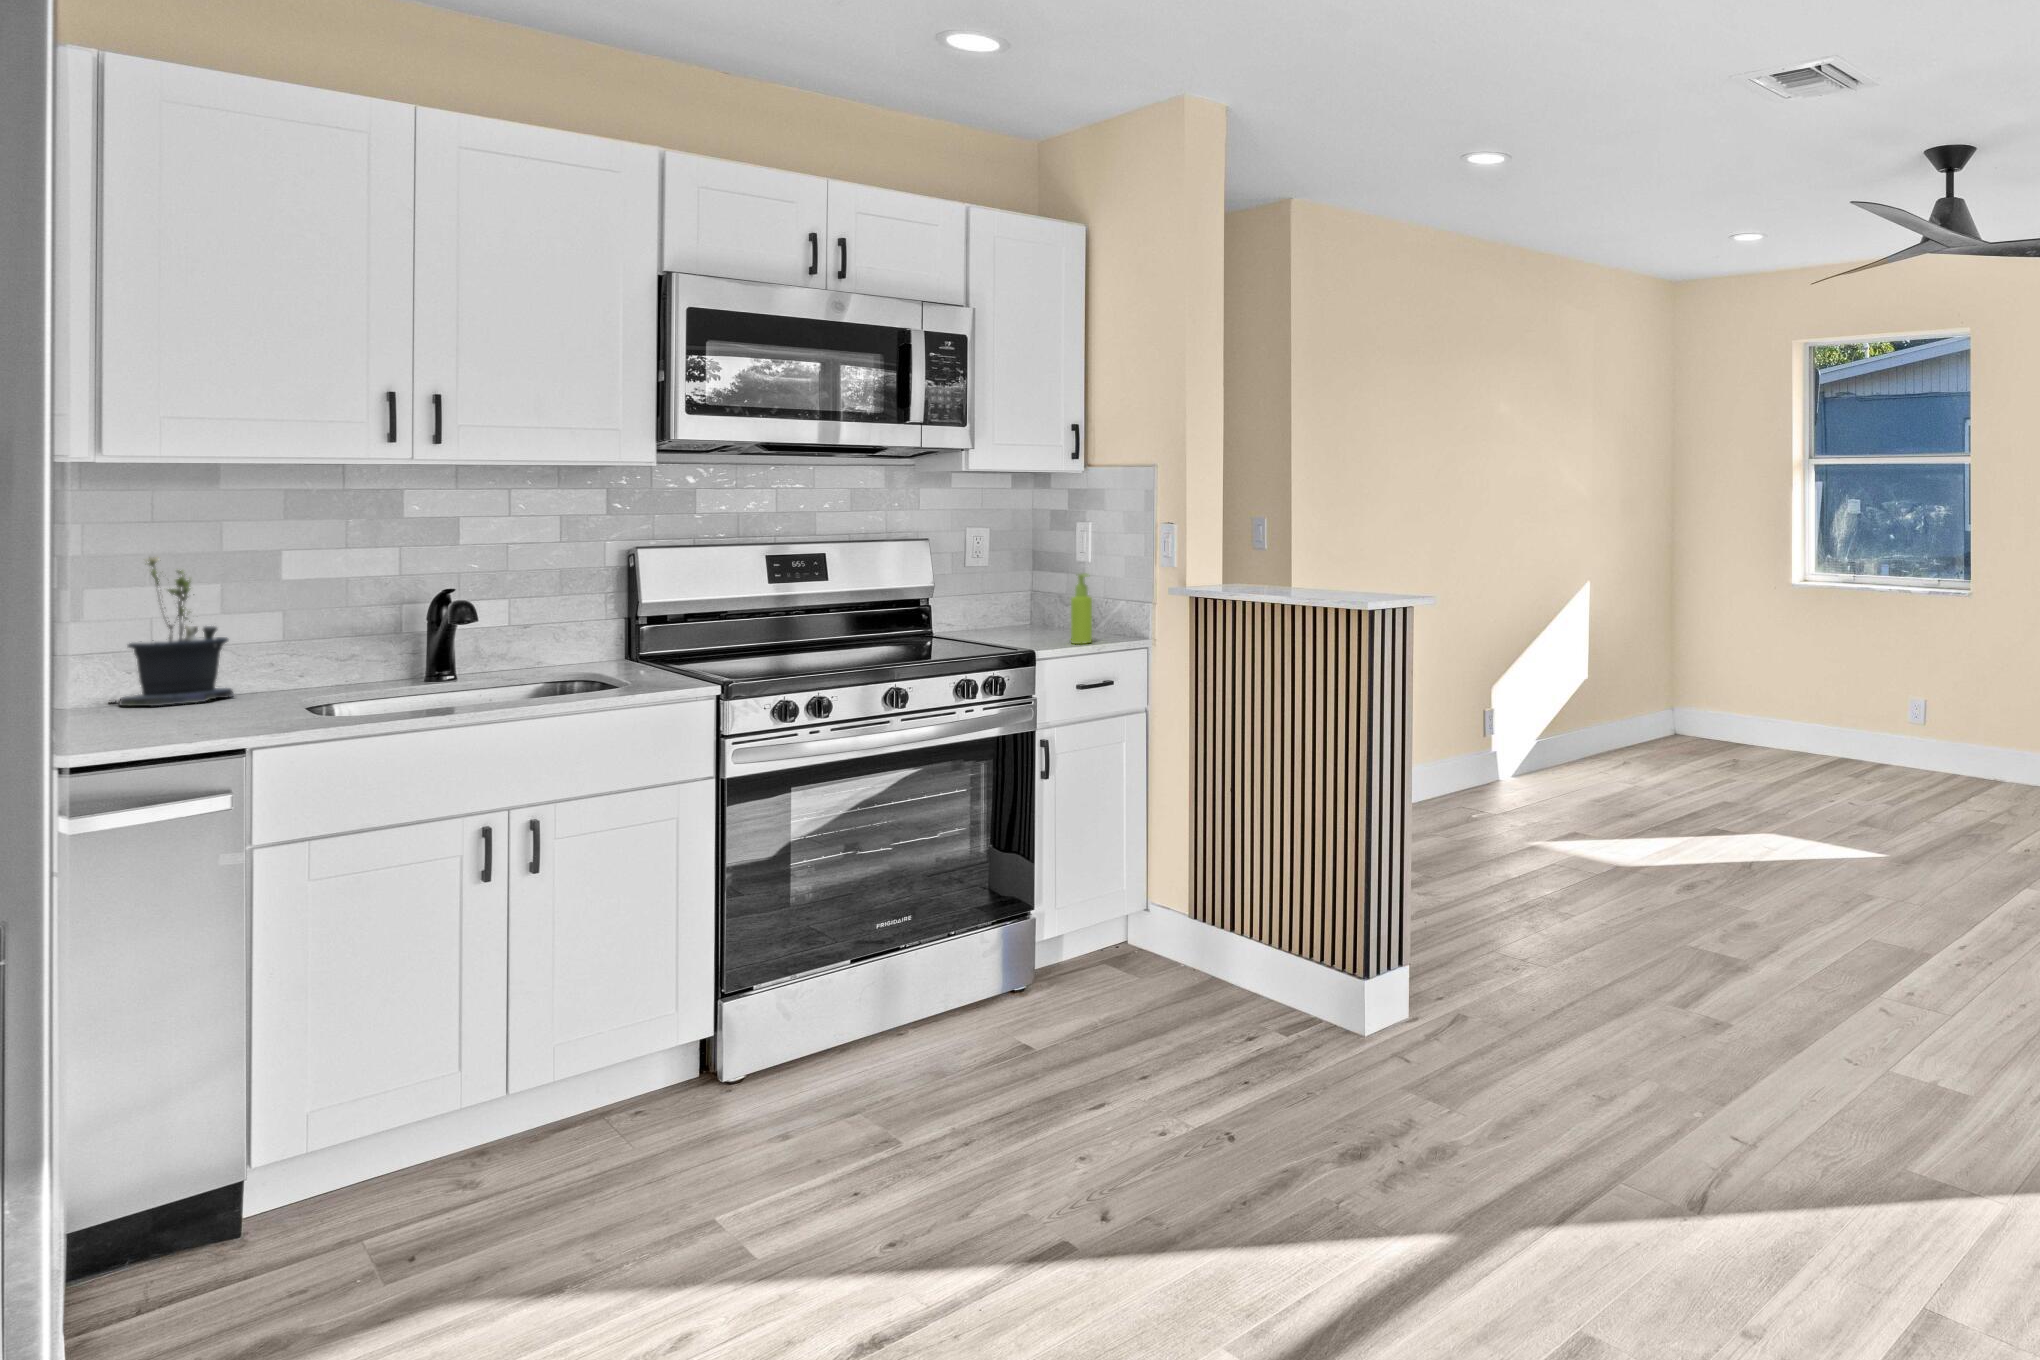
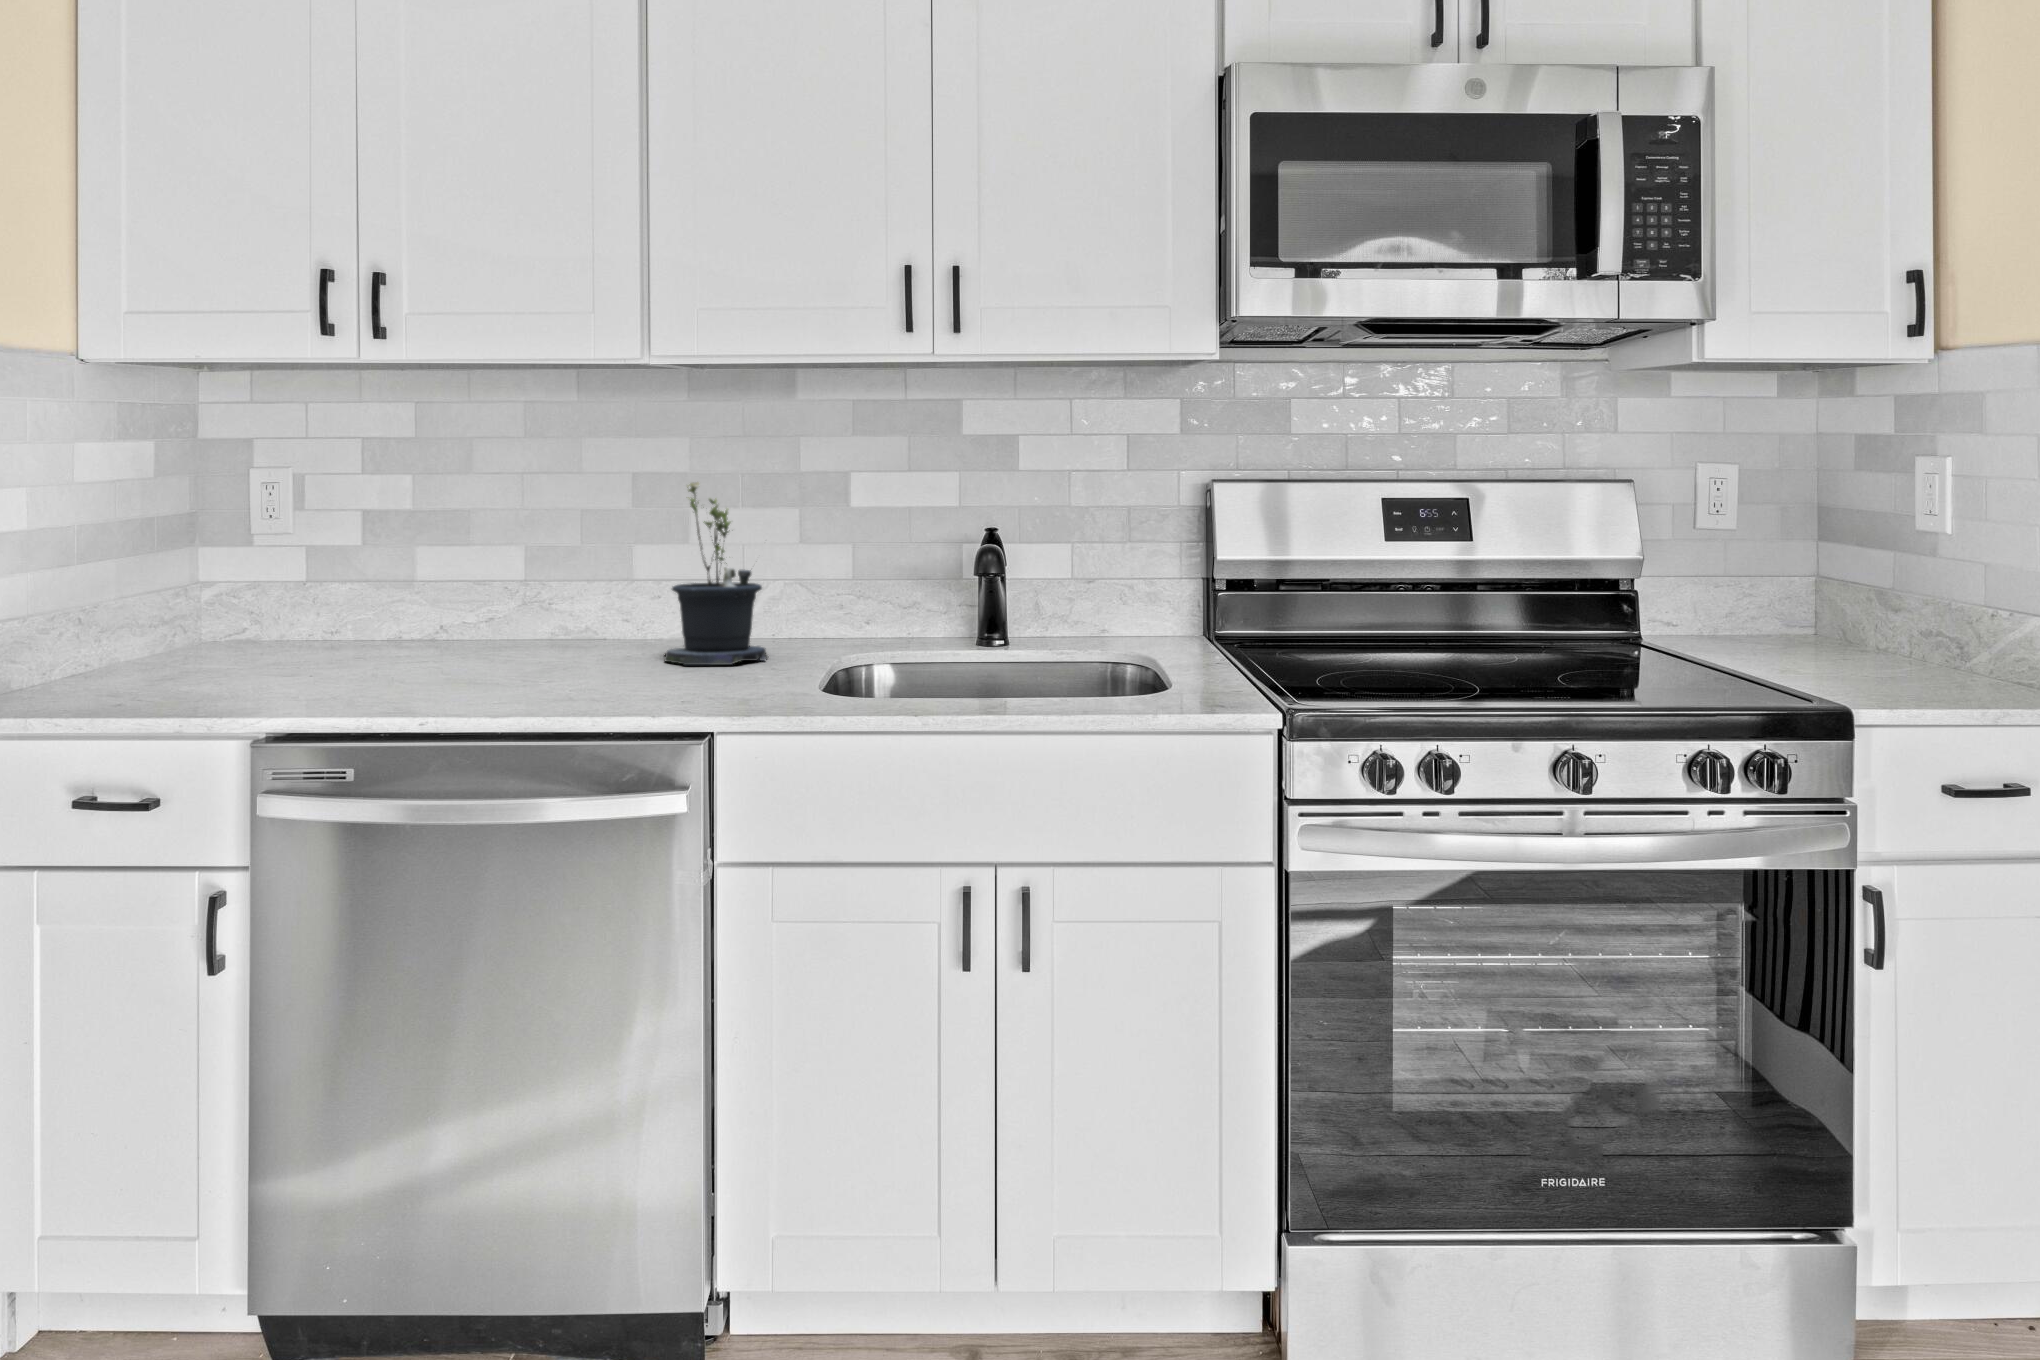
soap dispenser: present [1071,574,1092,644] -> none [1908,558,1954,696]

